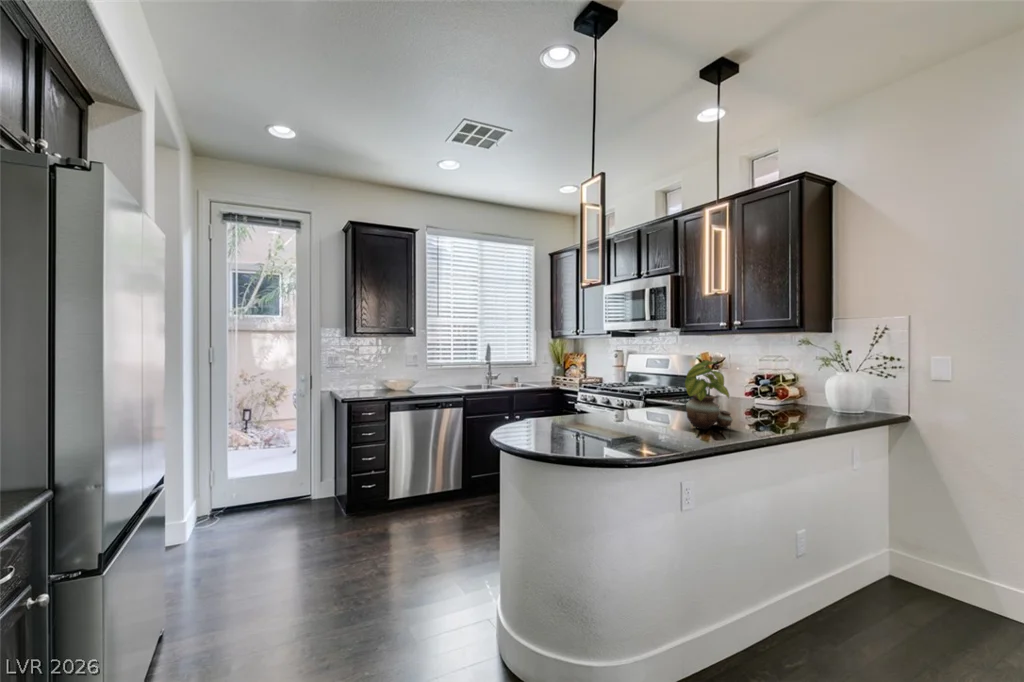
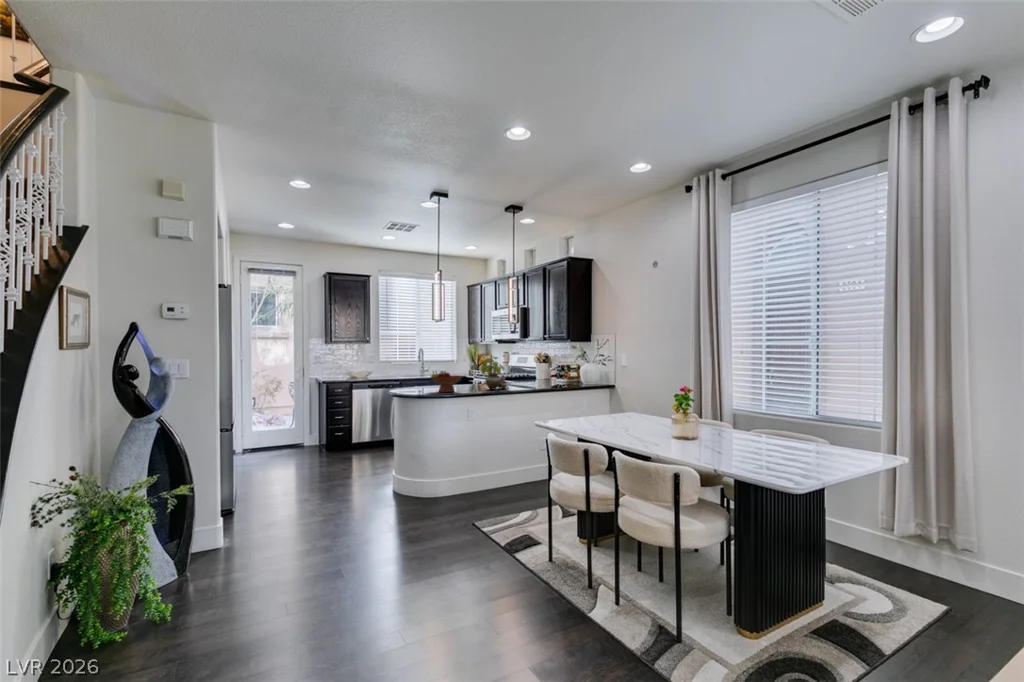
fruit bowl: none [587,391,660,441] -> present [431,371,462,392]

